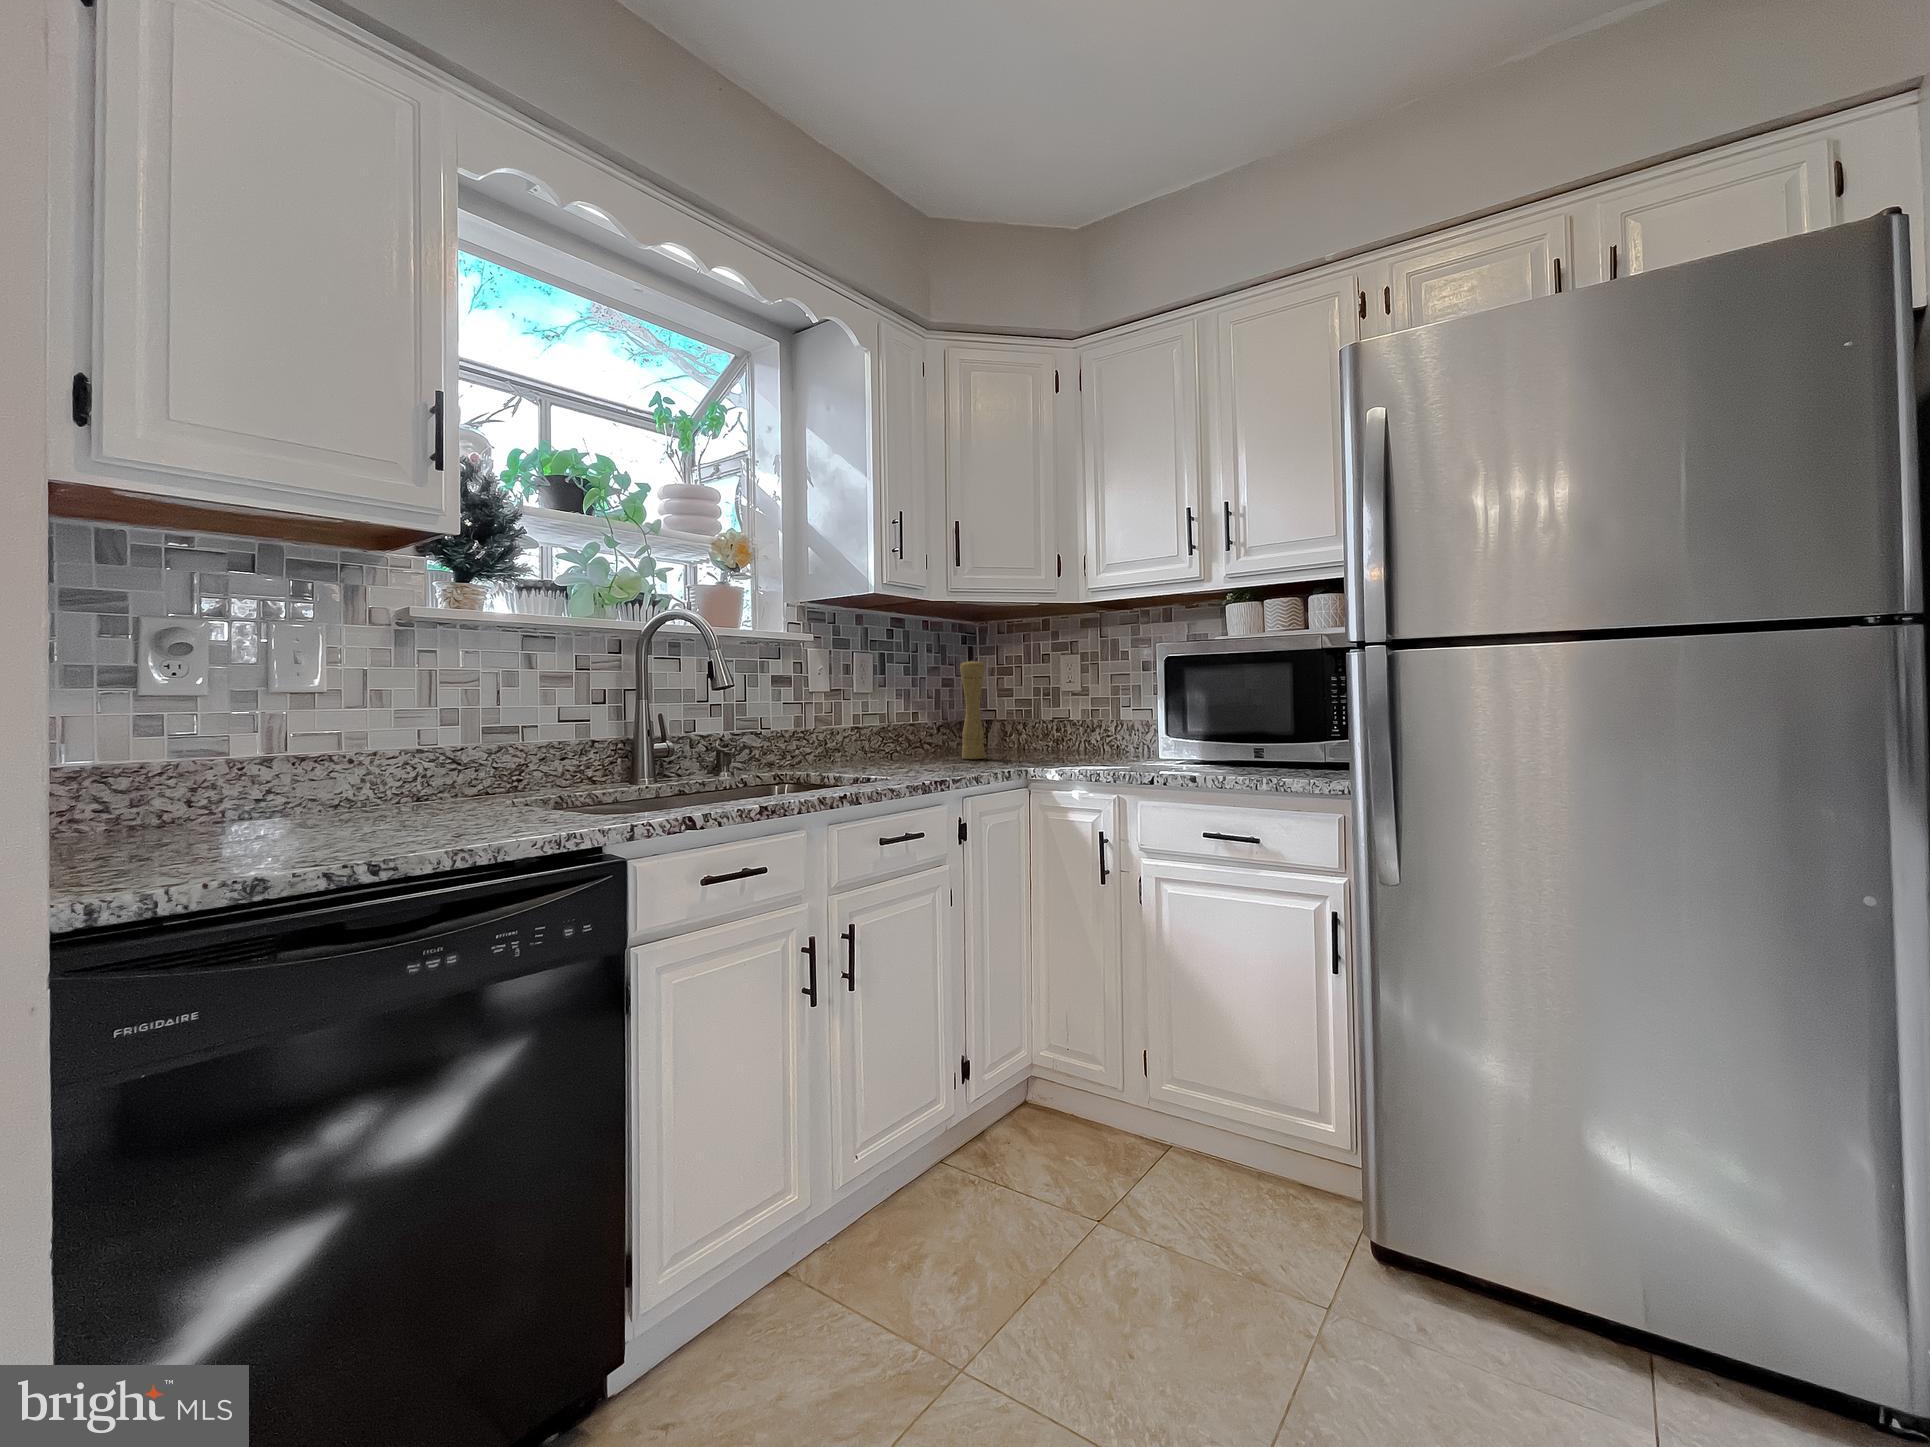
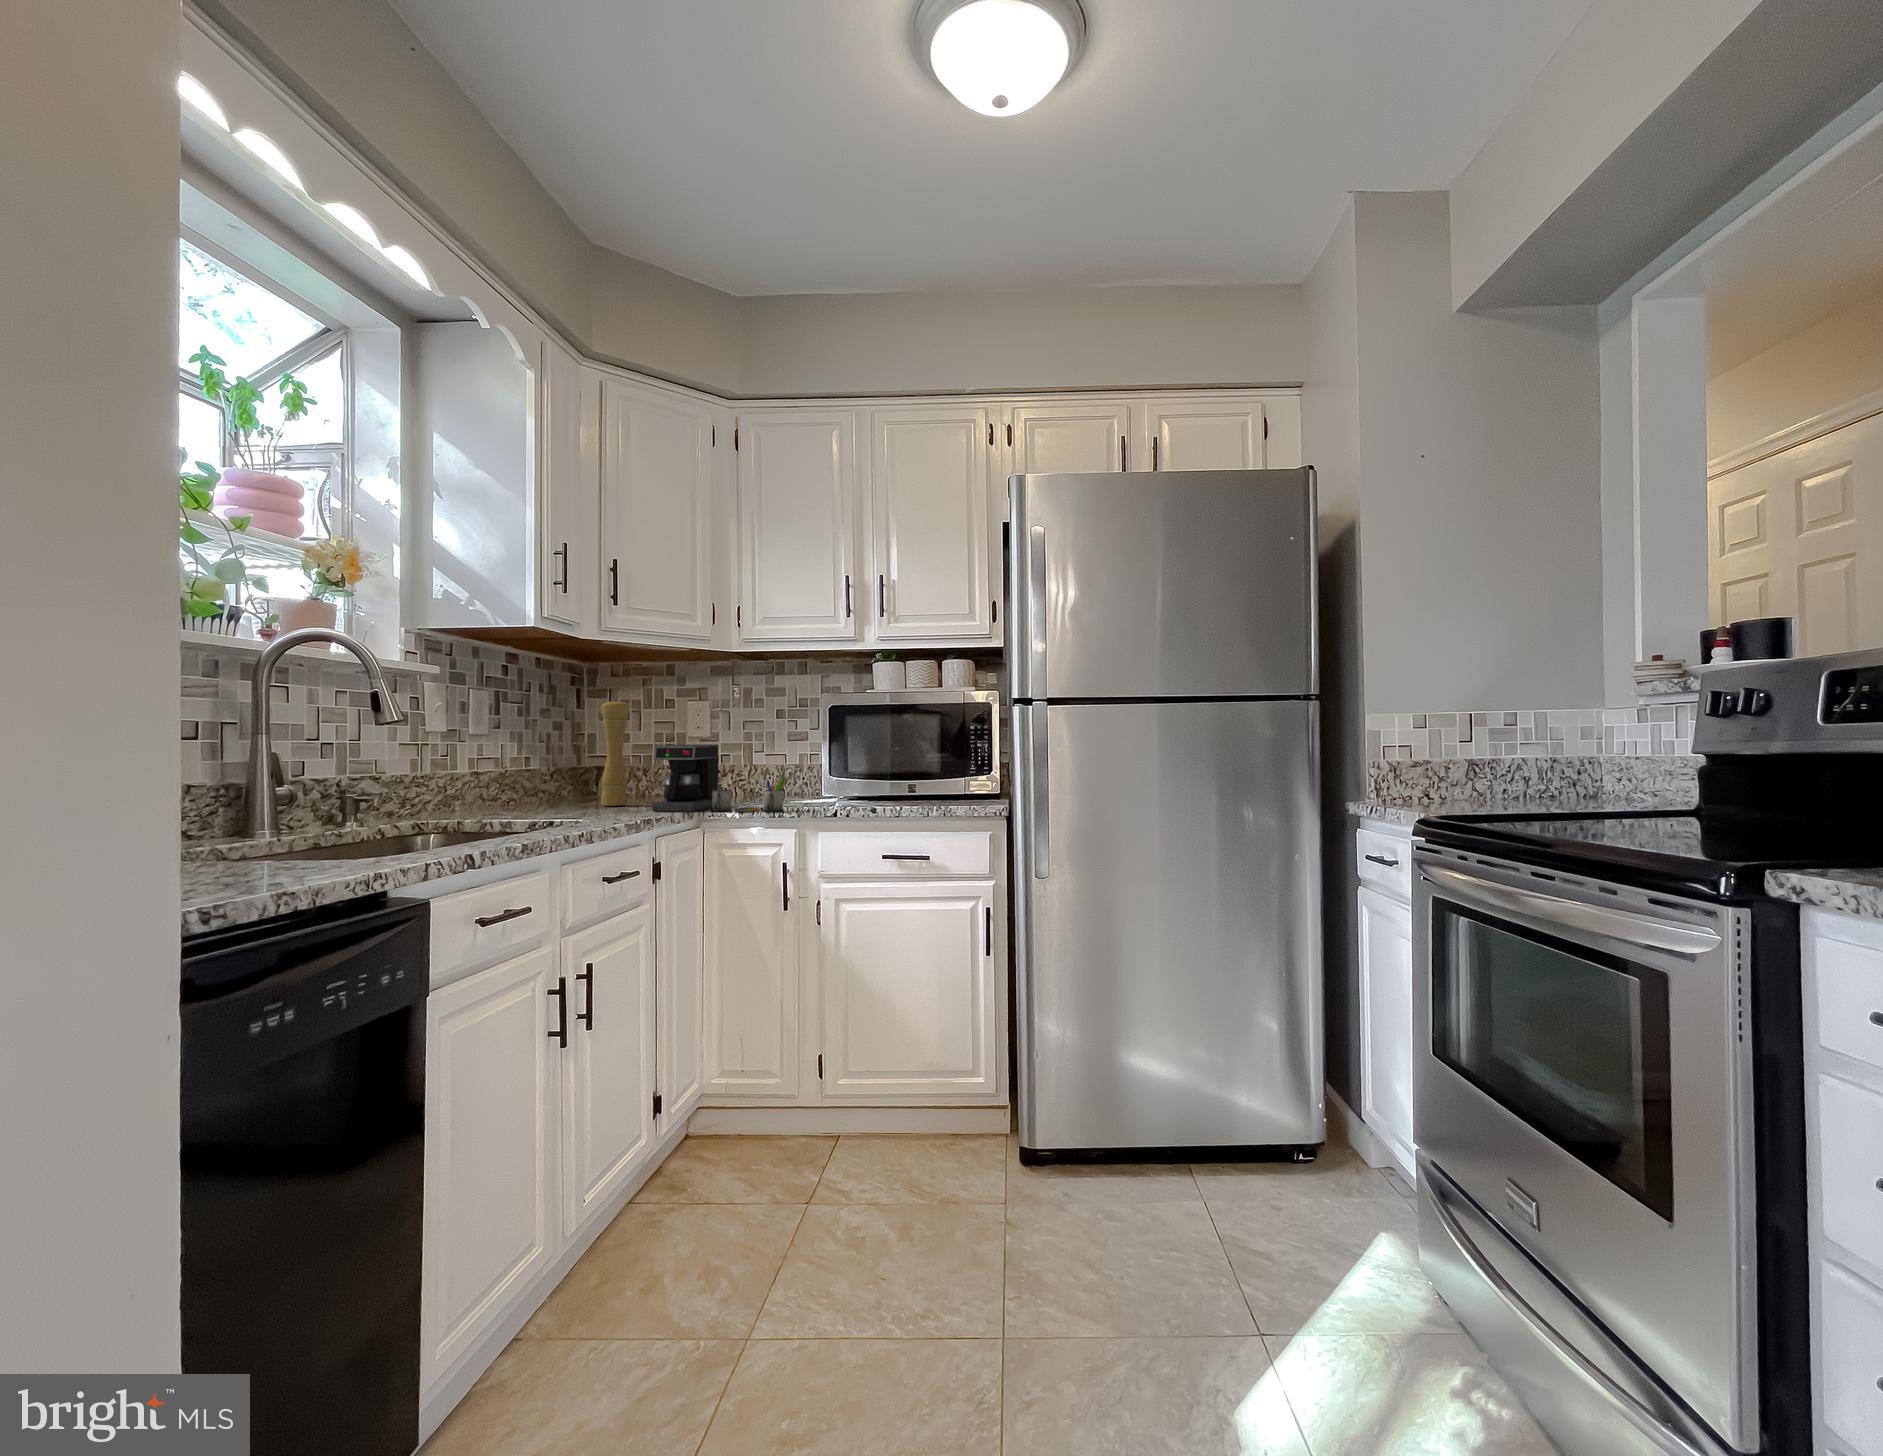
coffee maker: none [983,703,1099,776] -> present [653,744,787,812]

